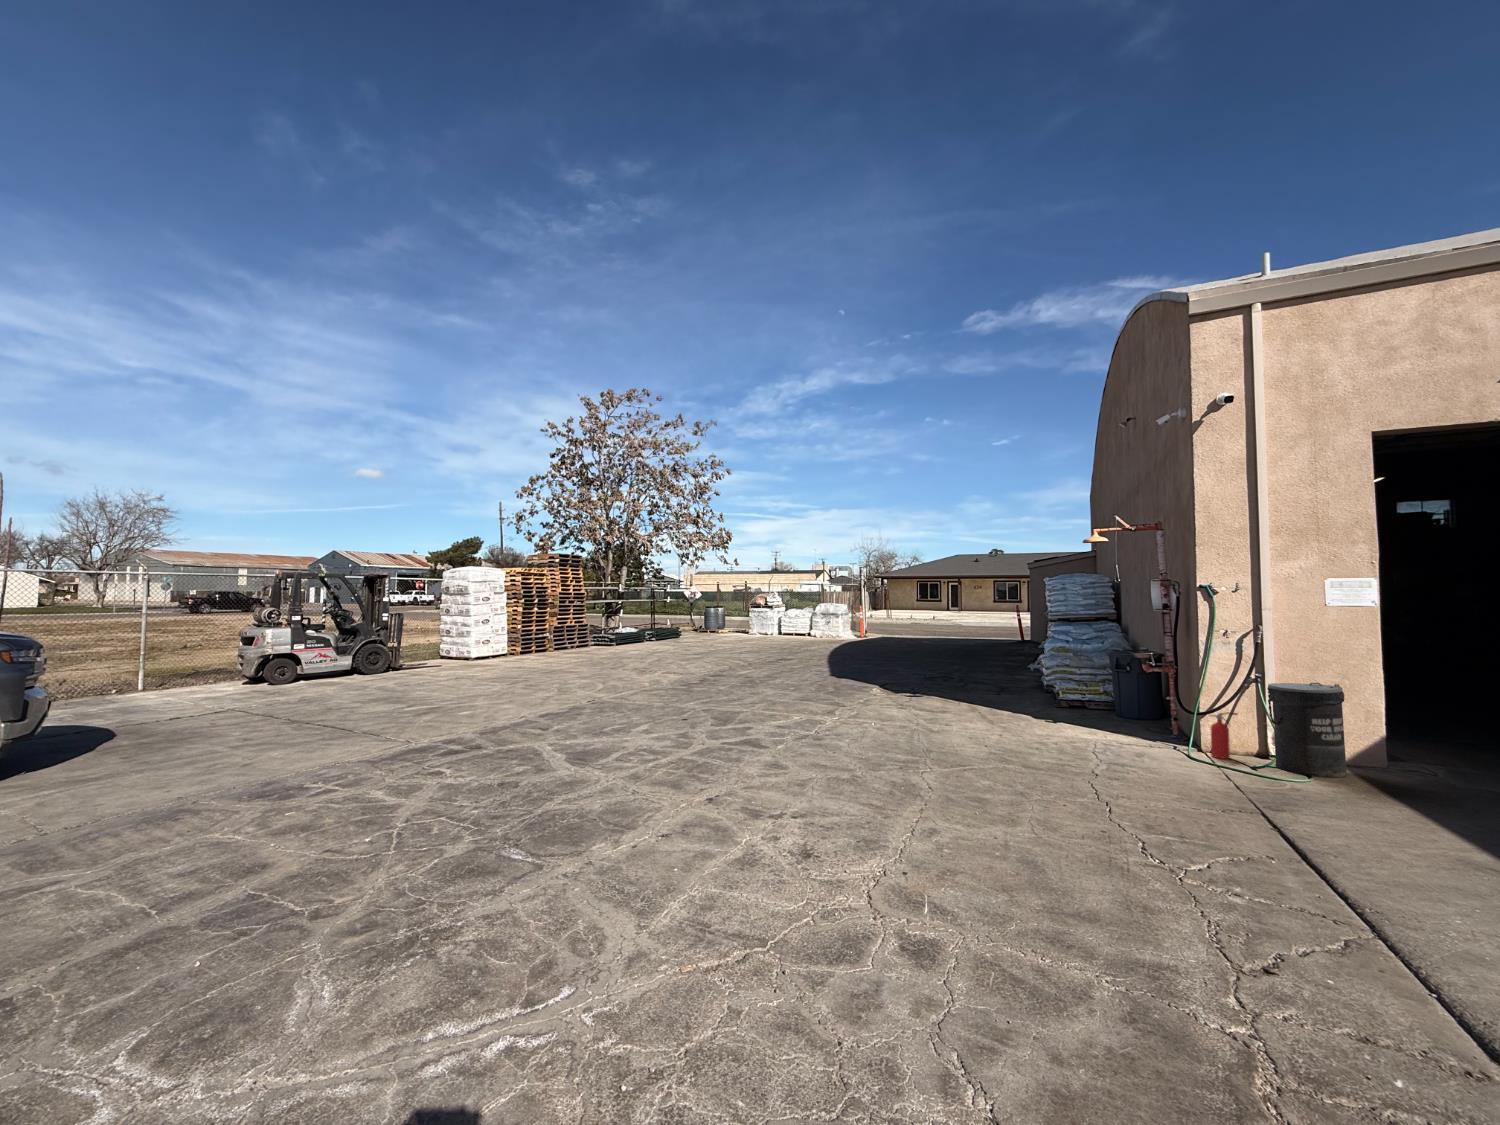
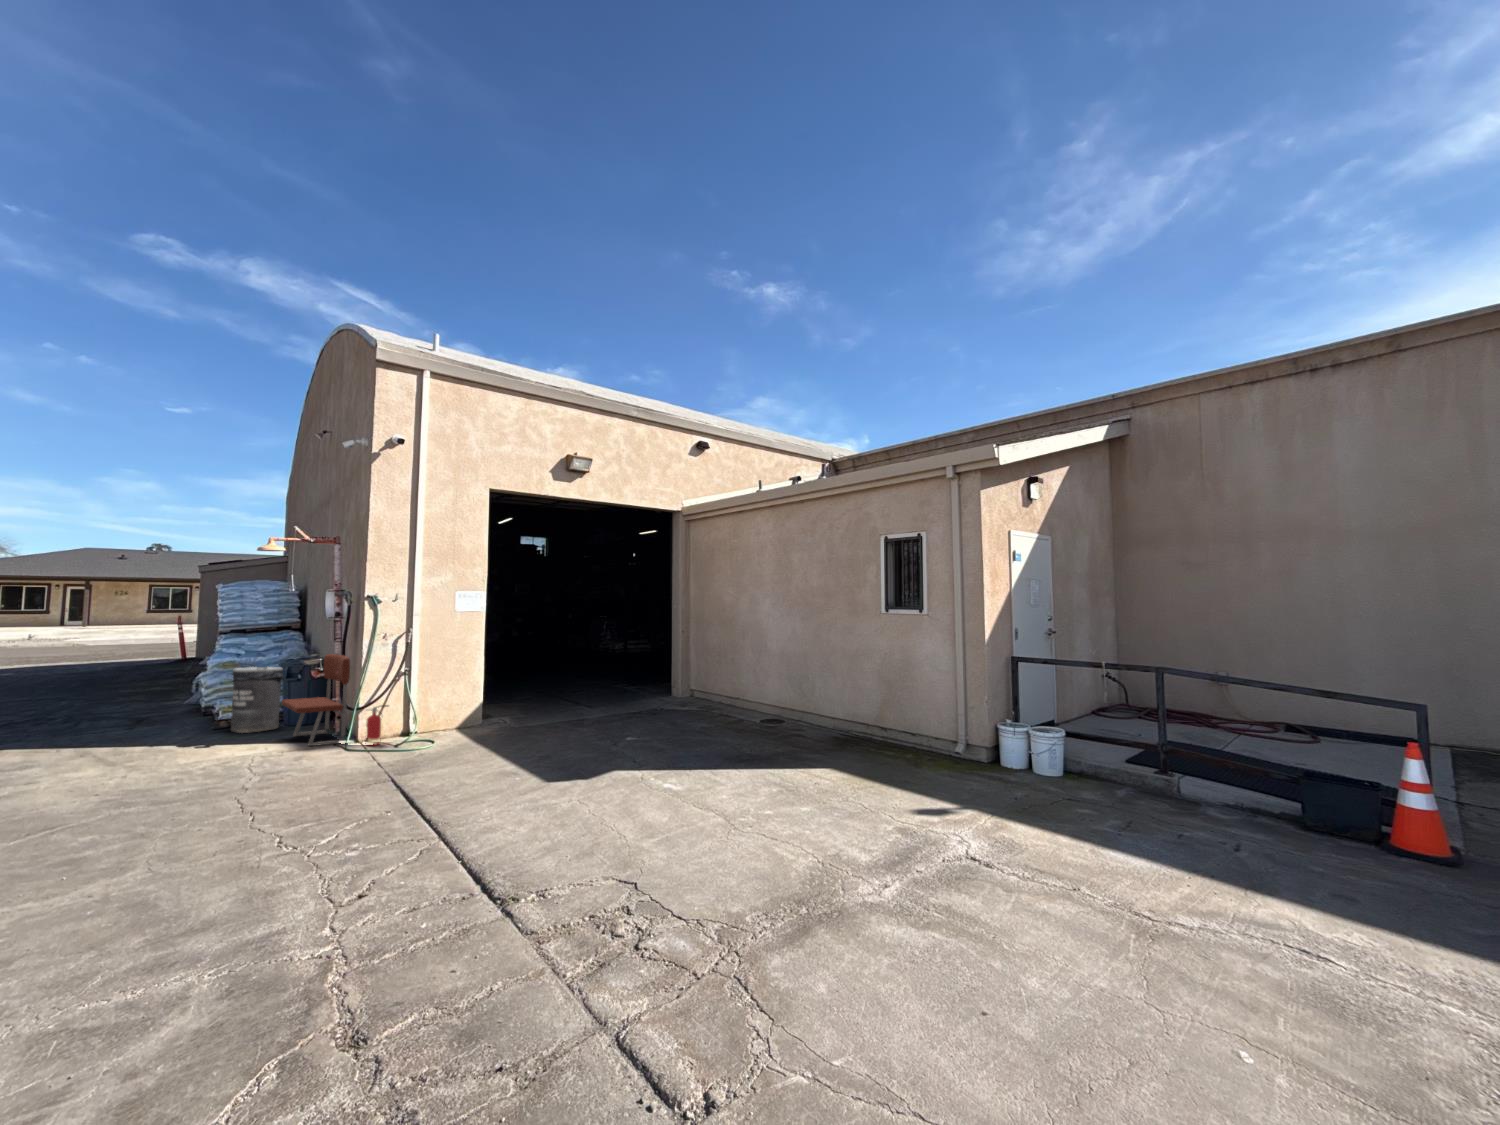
bench: none [1113,648,1187,749] -> present [282,654,350,746]
trash can: present [1267,683,1347,777] -> present [231,667,283,733]

